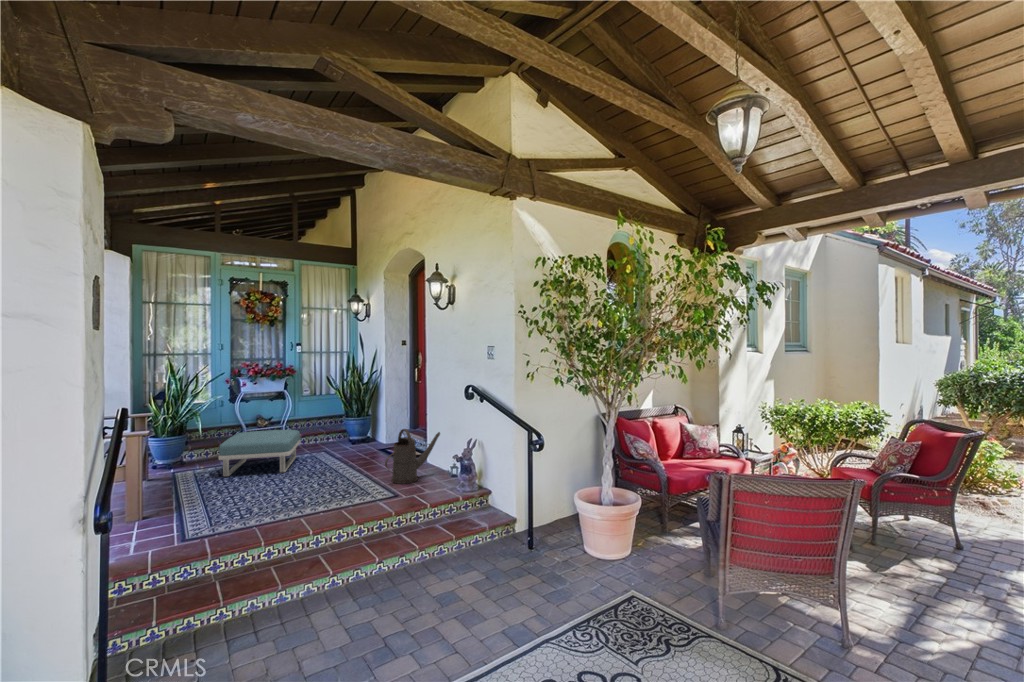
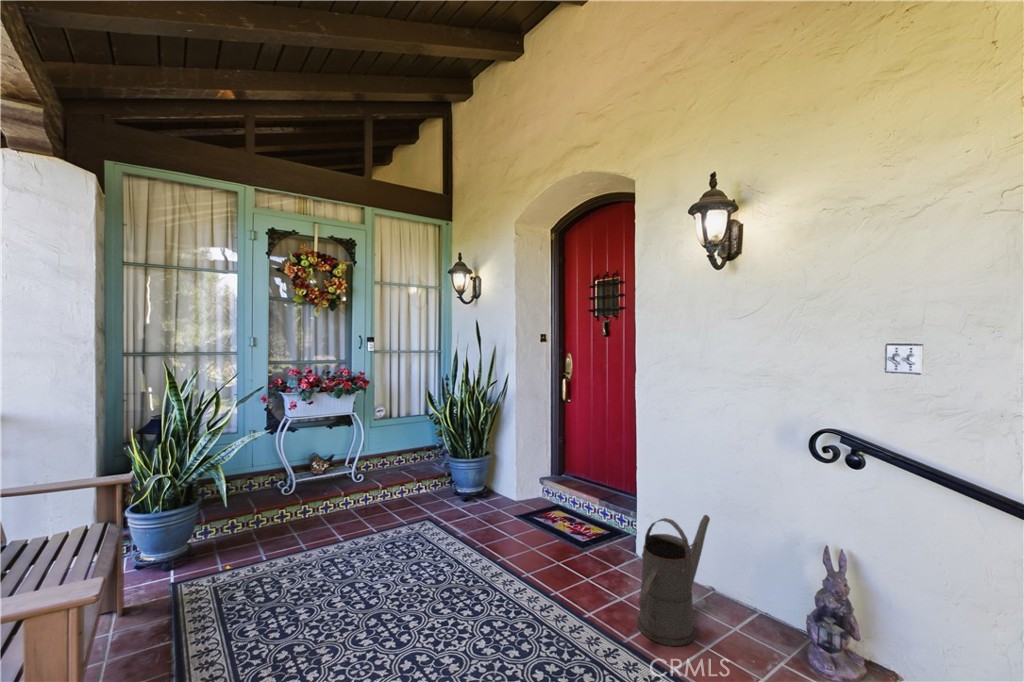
footstool: present [218,430,300,477] -> none [266,493,407,610]

